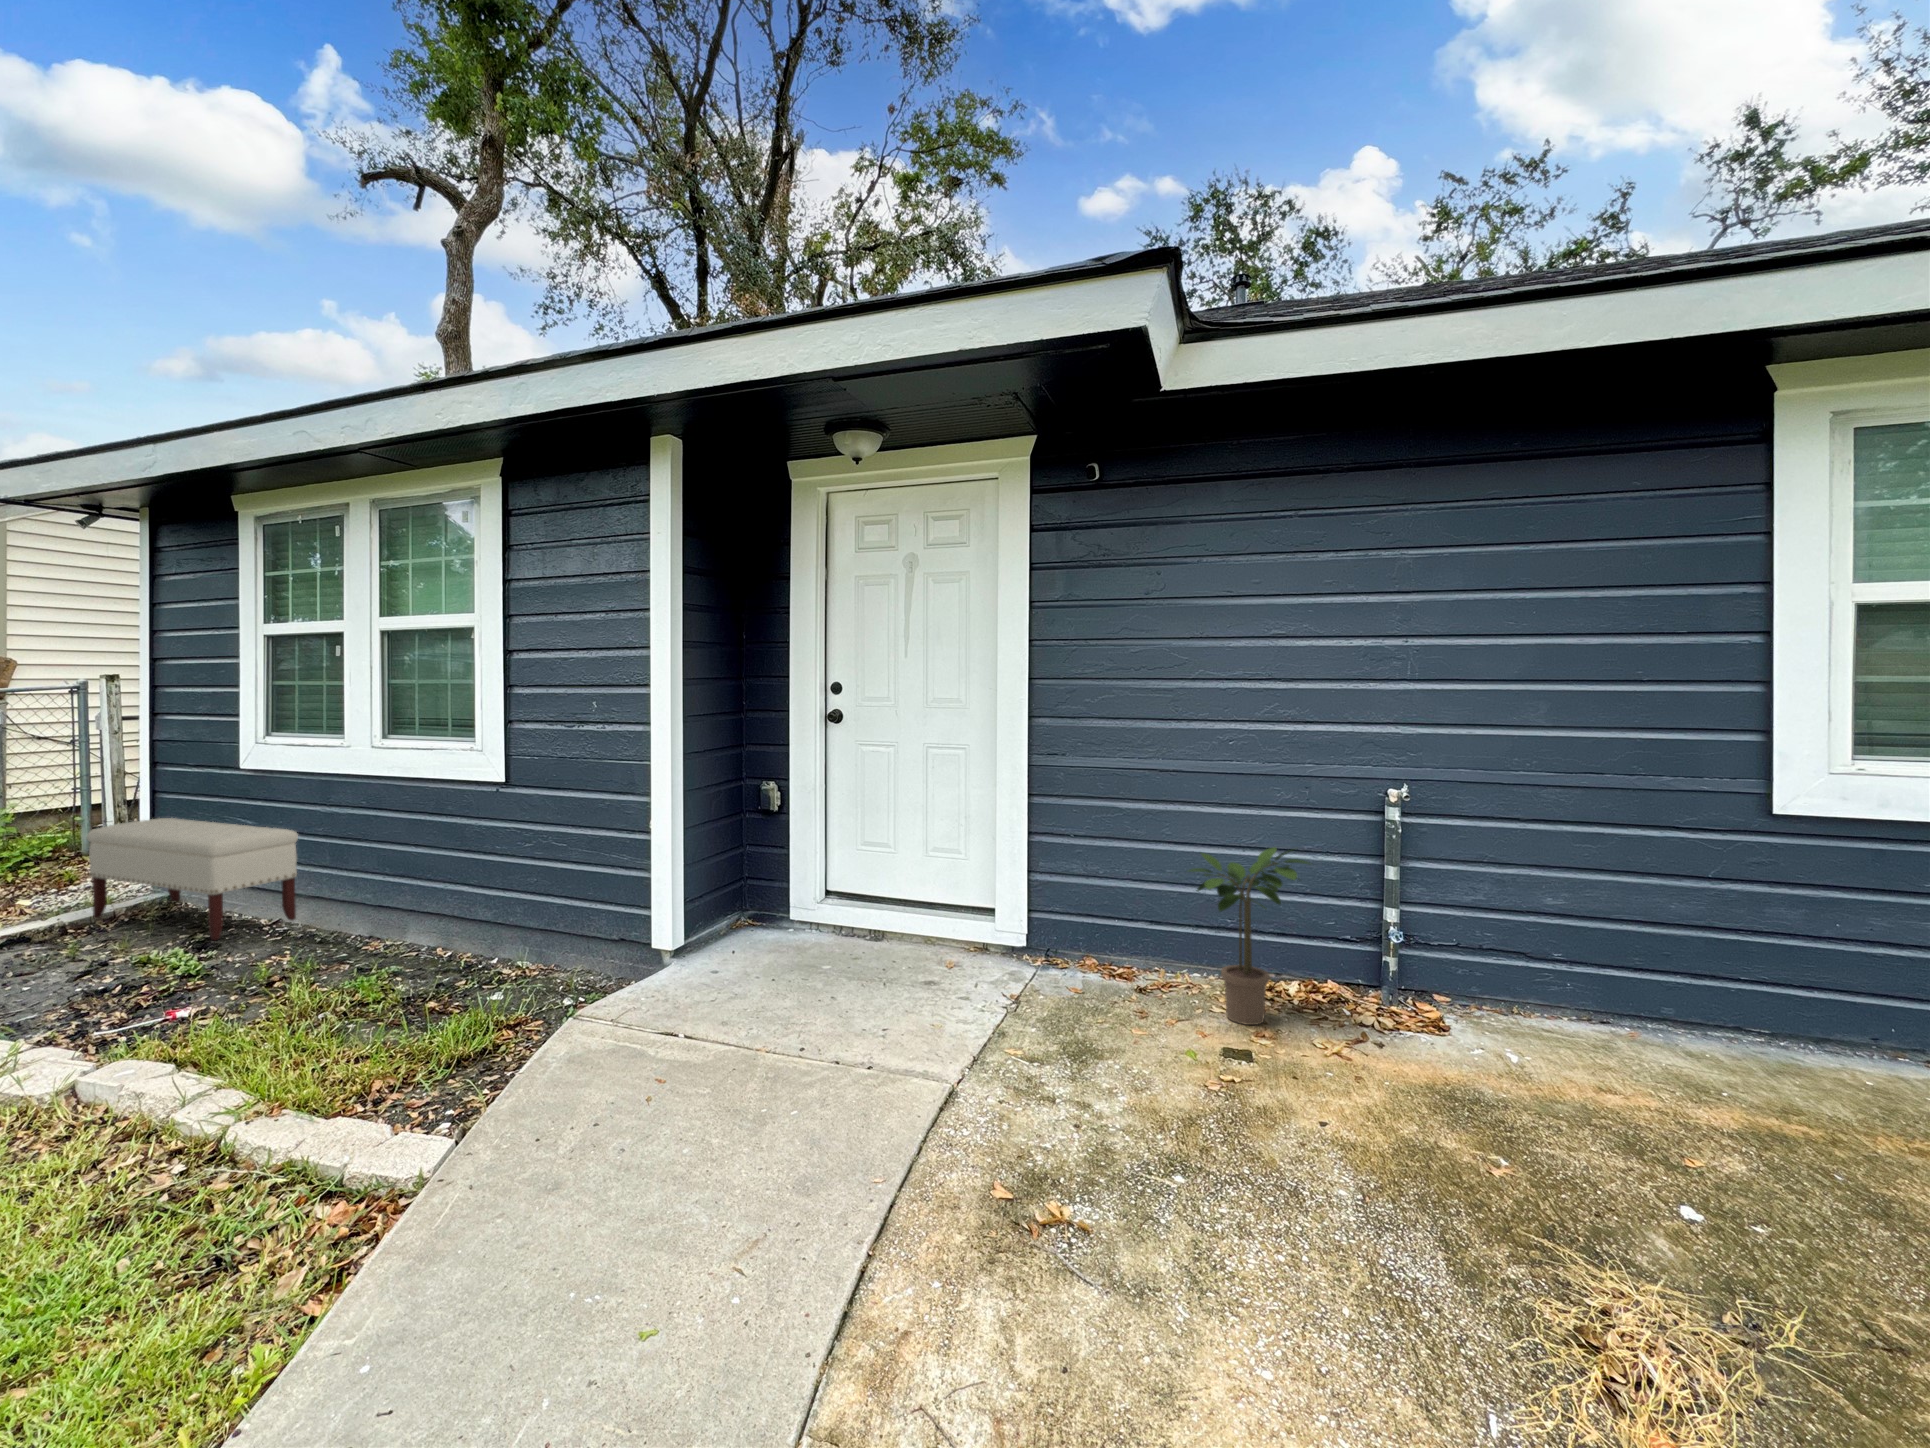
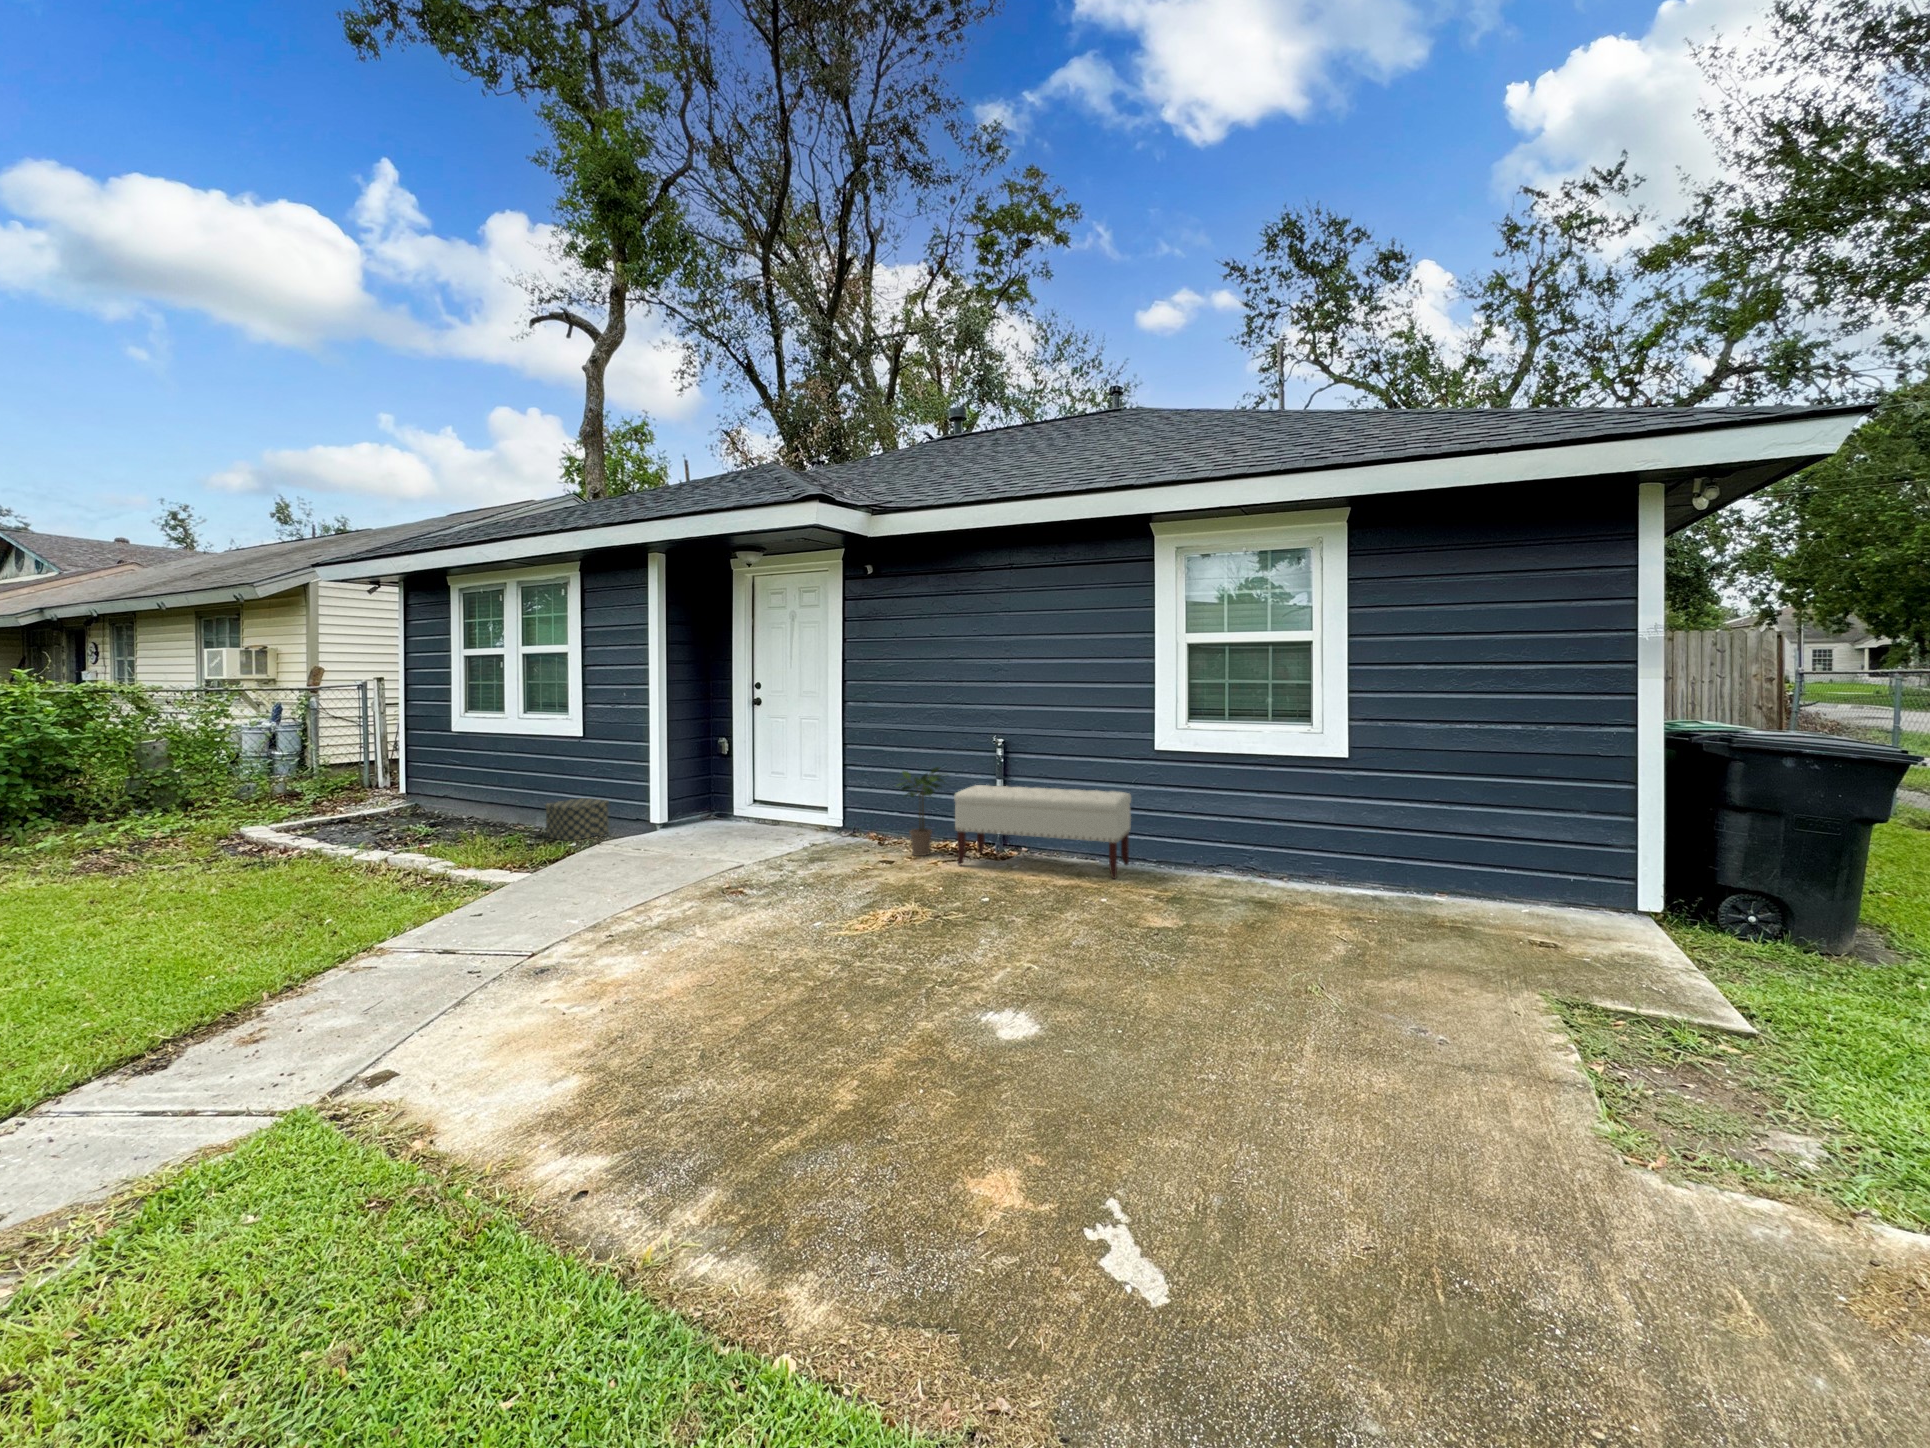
bench: present [87,818,298,940] -> present [954,785,1131,879]
storage box: none [441,897,564,991] -> present [545,798,609,840]

